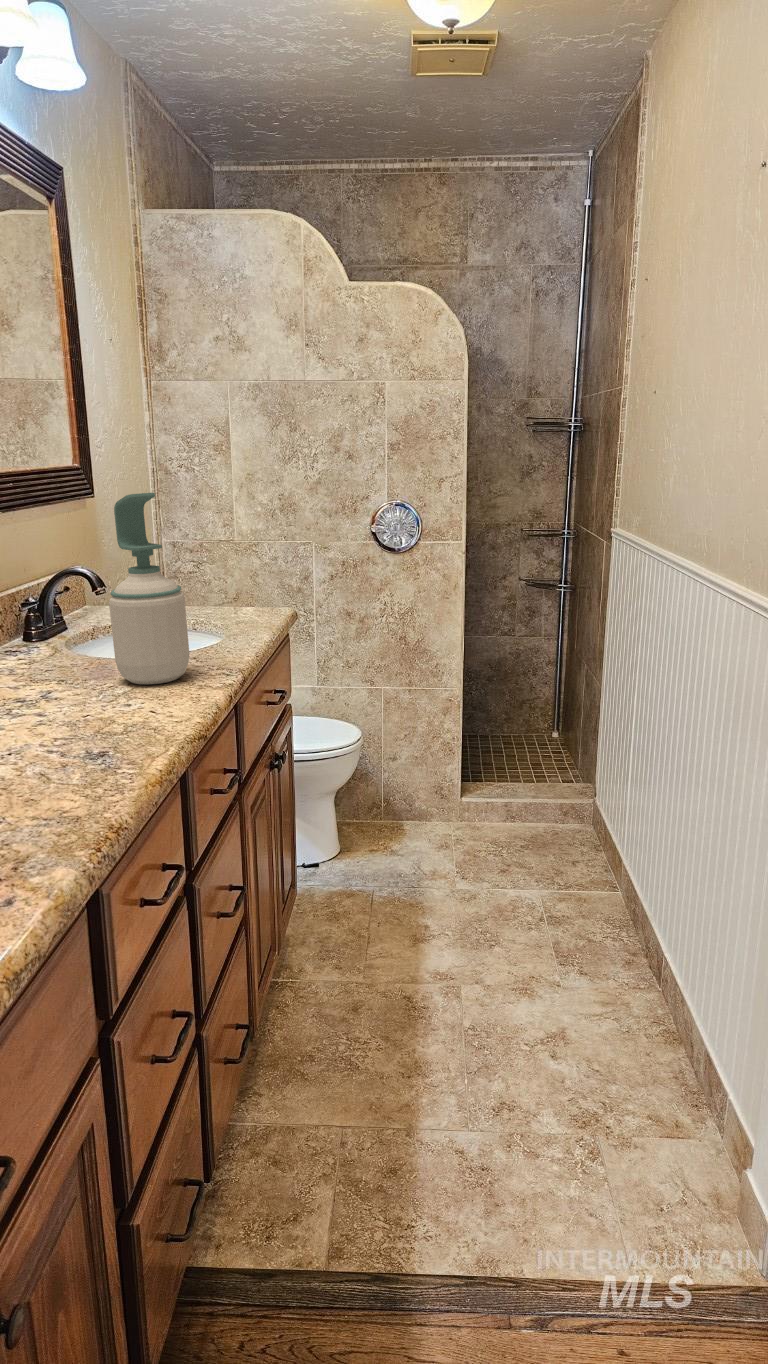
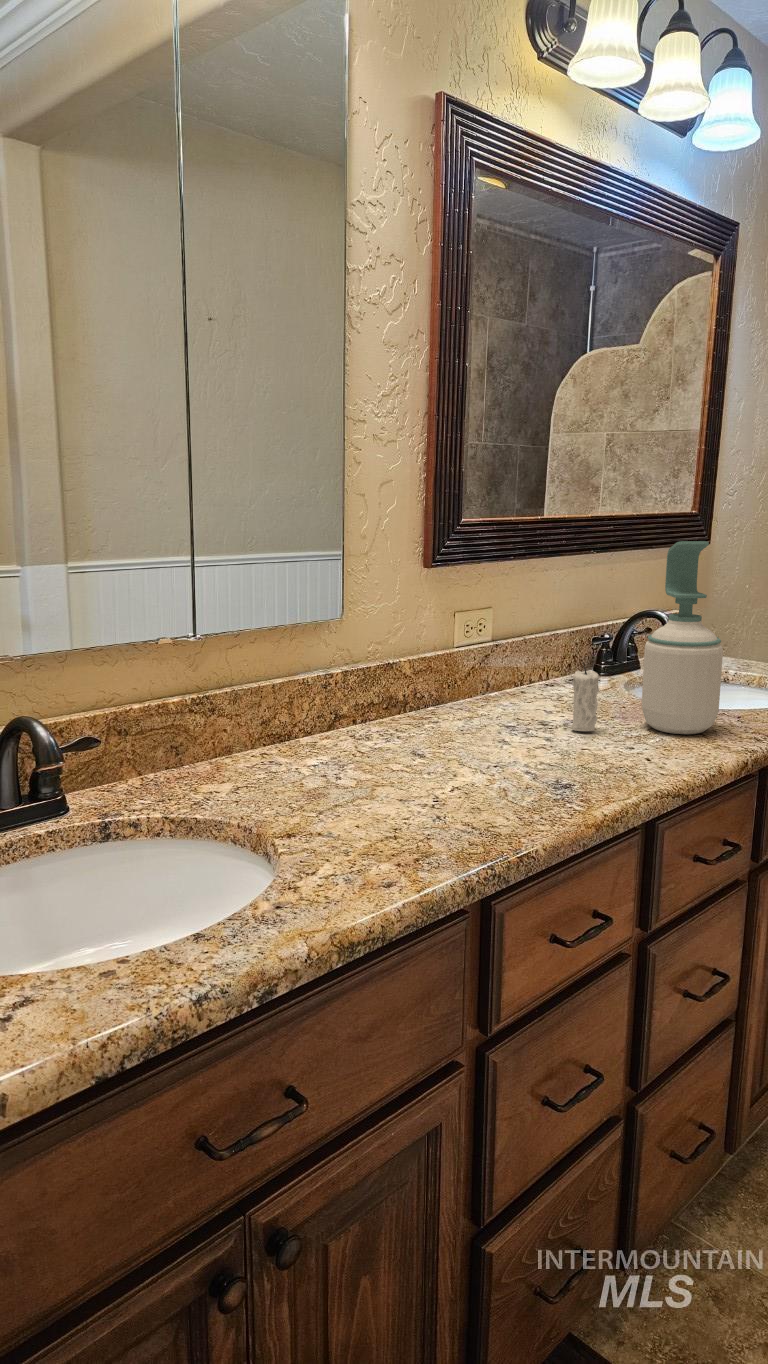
candle: none [47,626,81,701] -> present [571,663,599,731]

